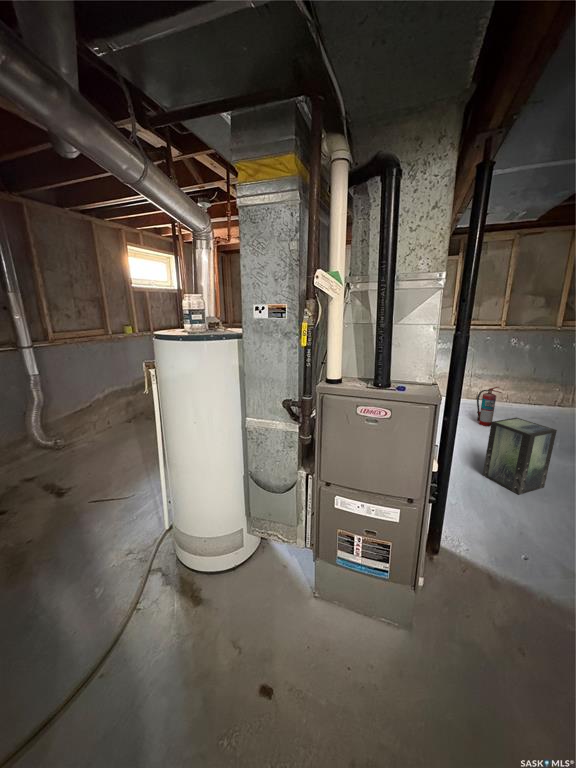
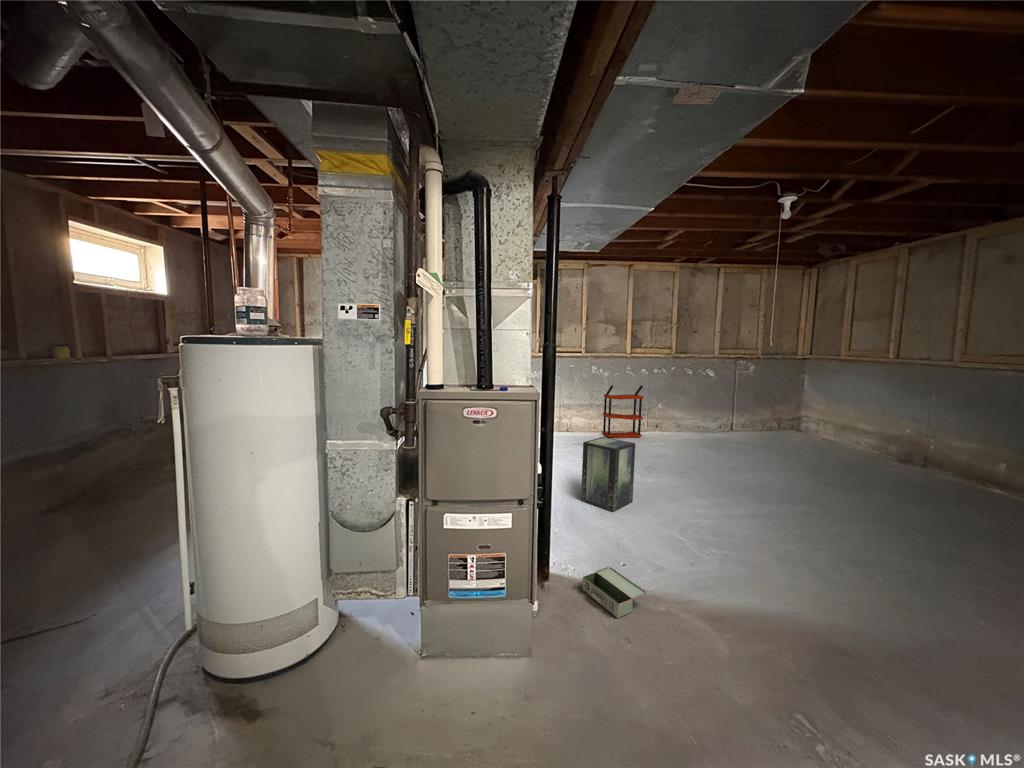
shelving unit: none [515,358,573,412] -> present [602,385,644,438]
fire extinguisher: present [477,387,501,426] -> none [568,413,589,456]
toolbox: none [473,561,552,623] -> present [582,567,646,618]

